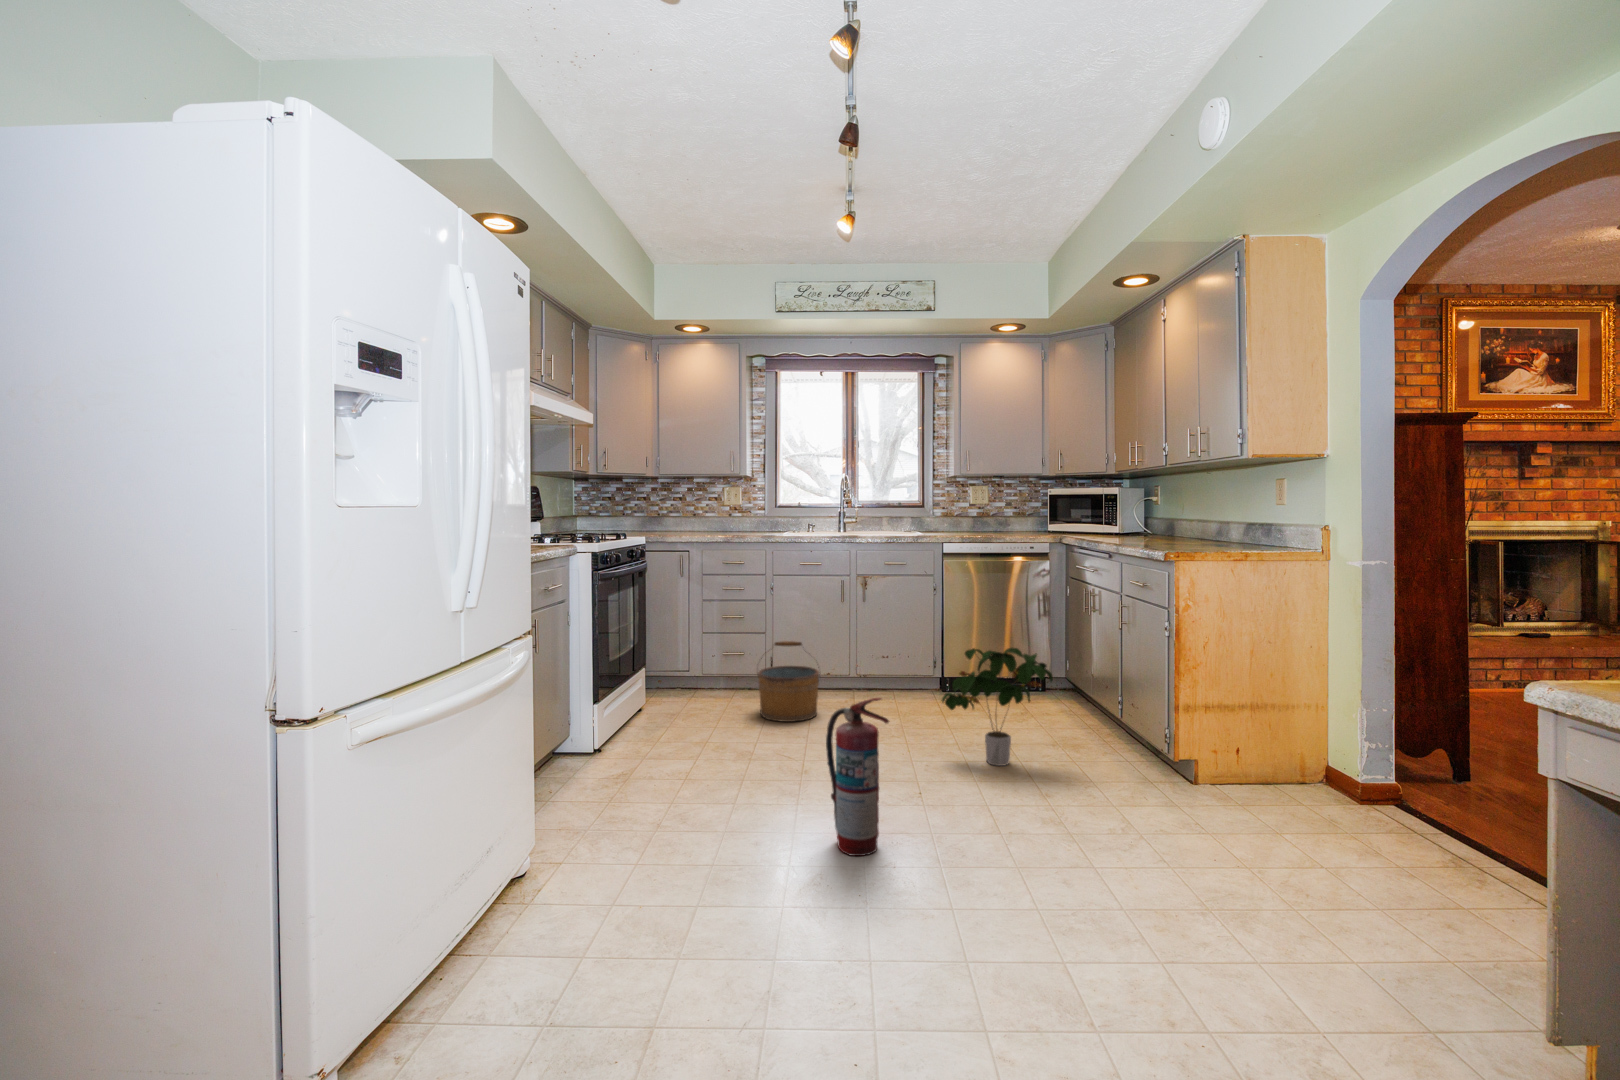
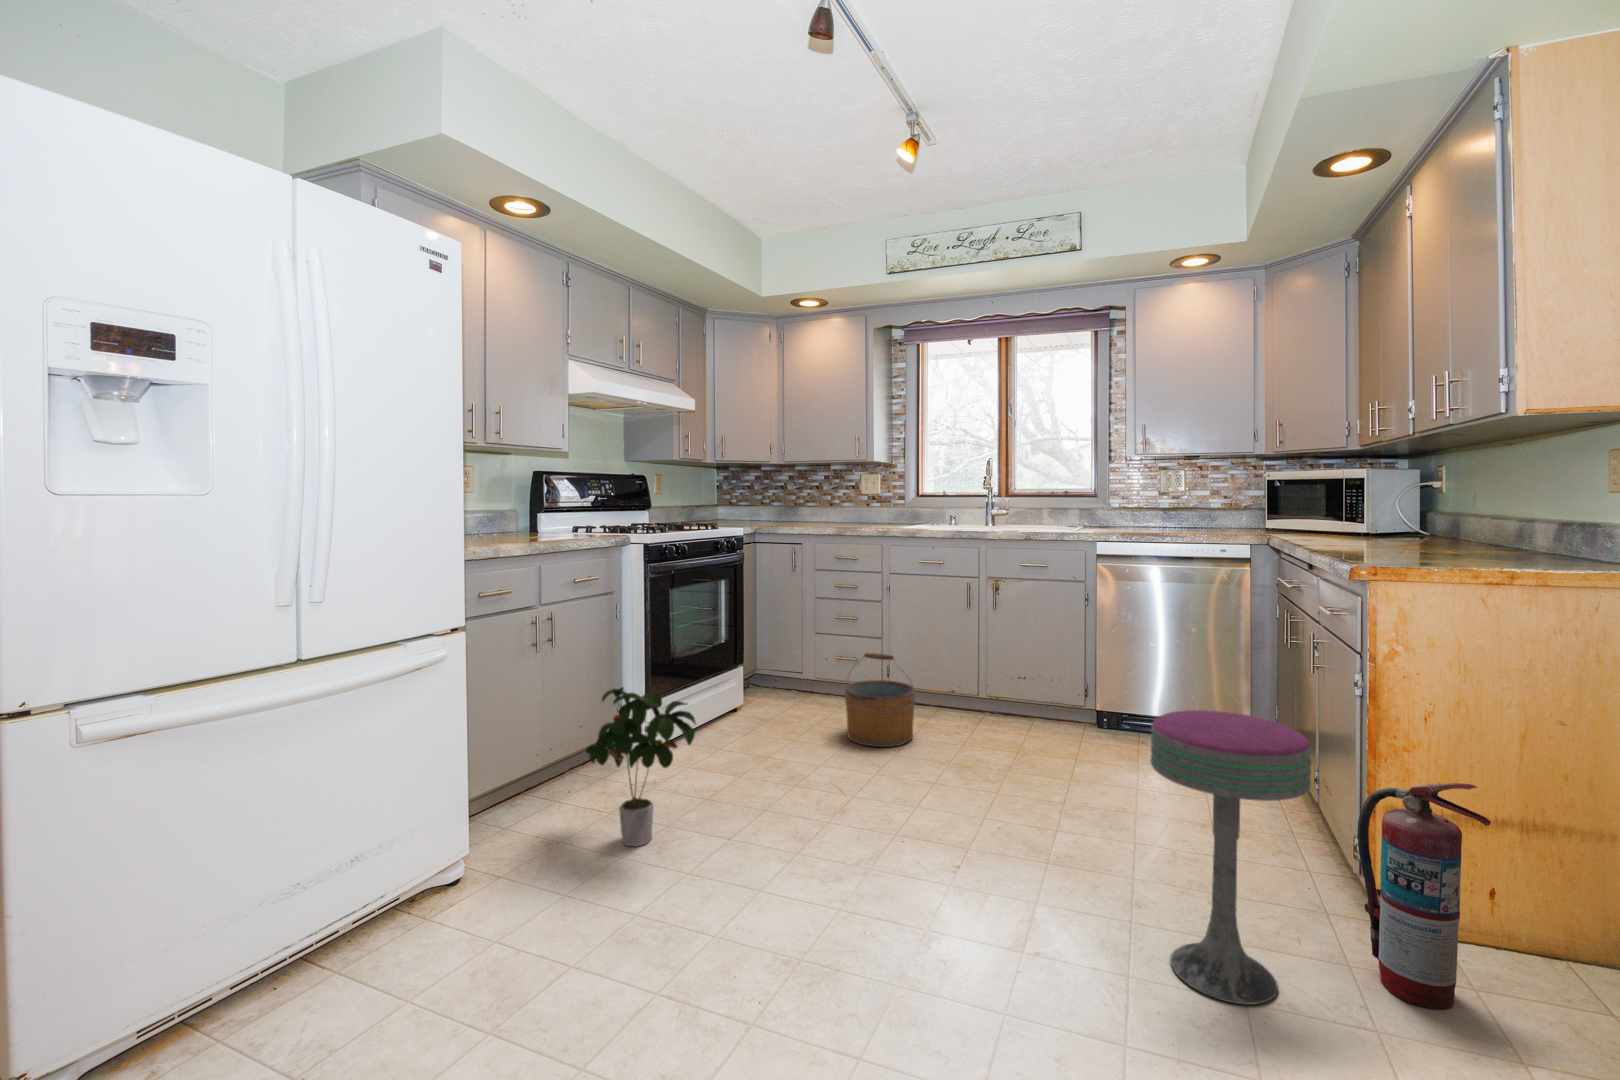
bar stool: none [1091,647,1192,831] -> present [1150,710,1312,1005]
potted plant: present [942,648,1053,766] -> present [586,687,696,847]
fire extinguisher: present [826,698,889,856] -> present [1357,783,1491,1009]

